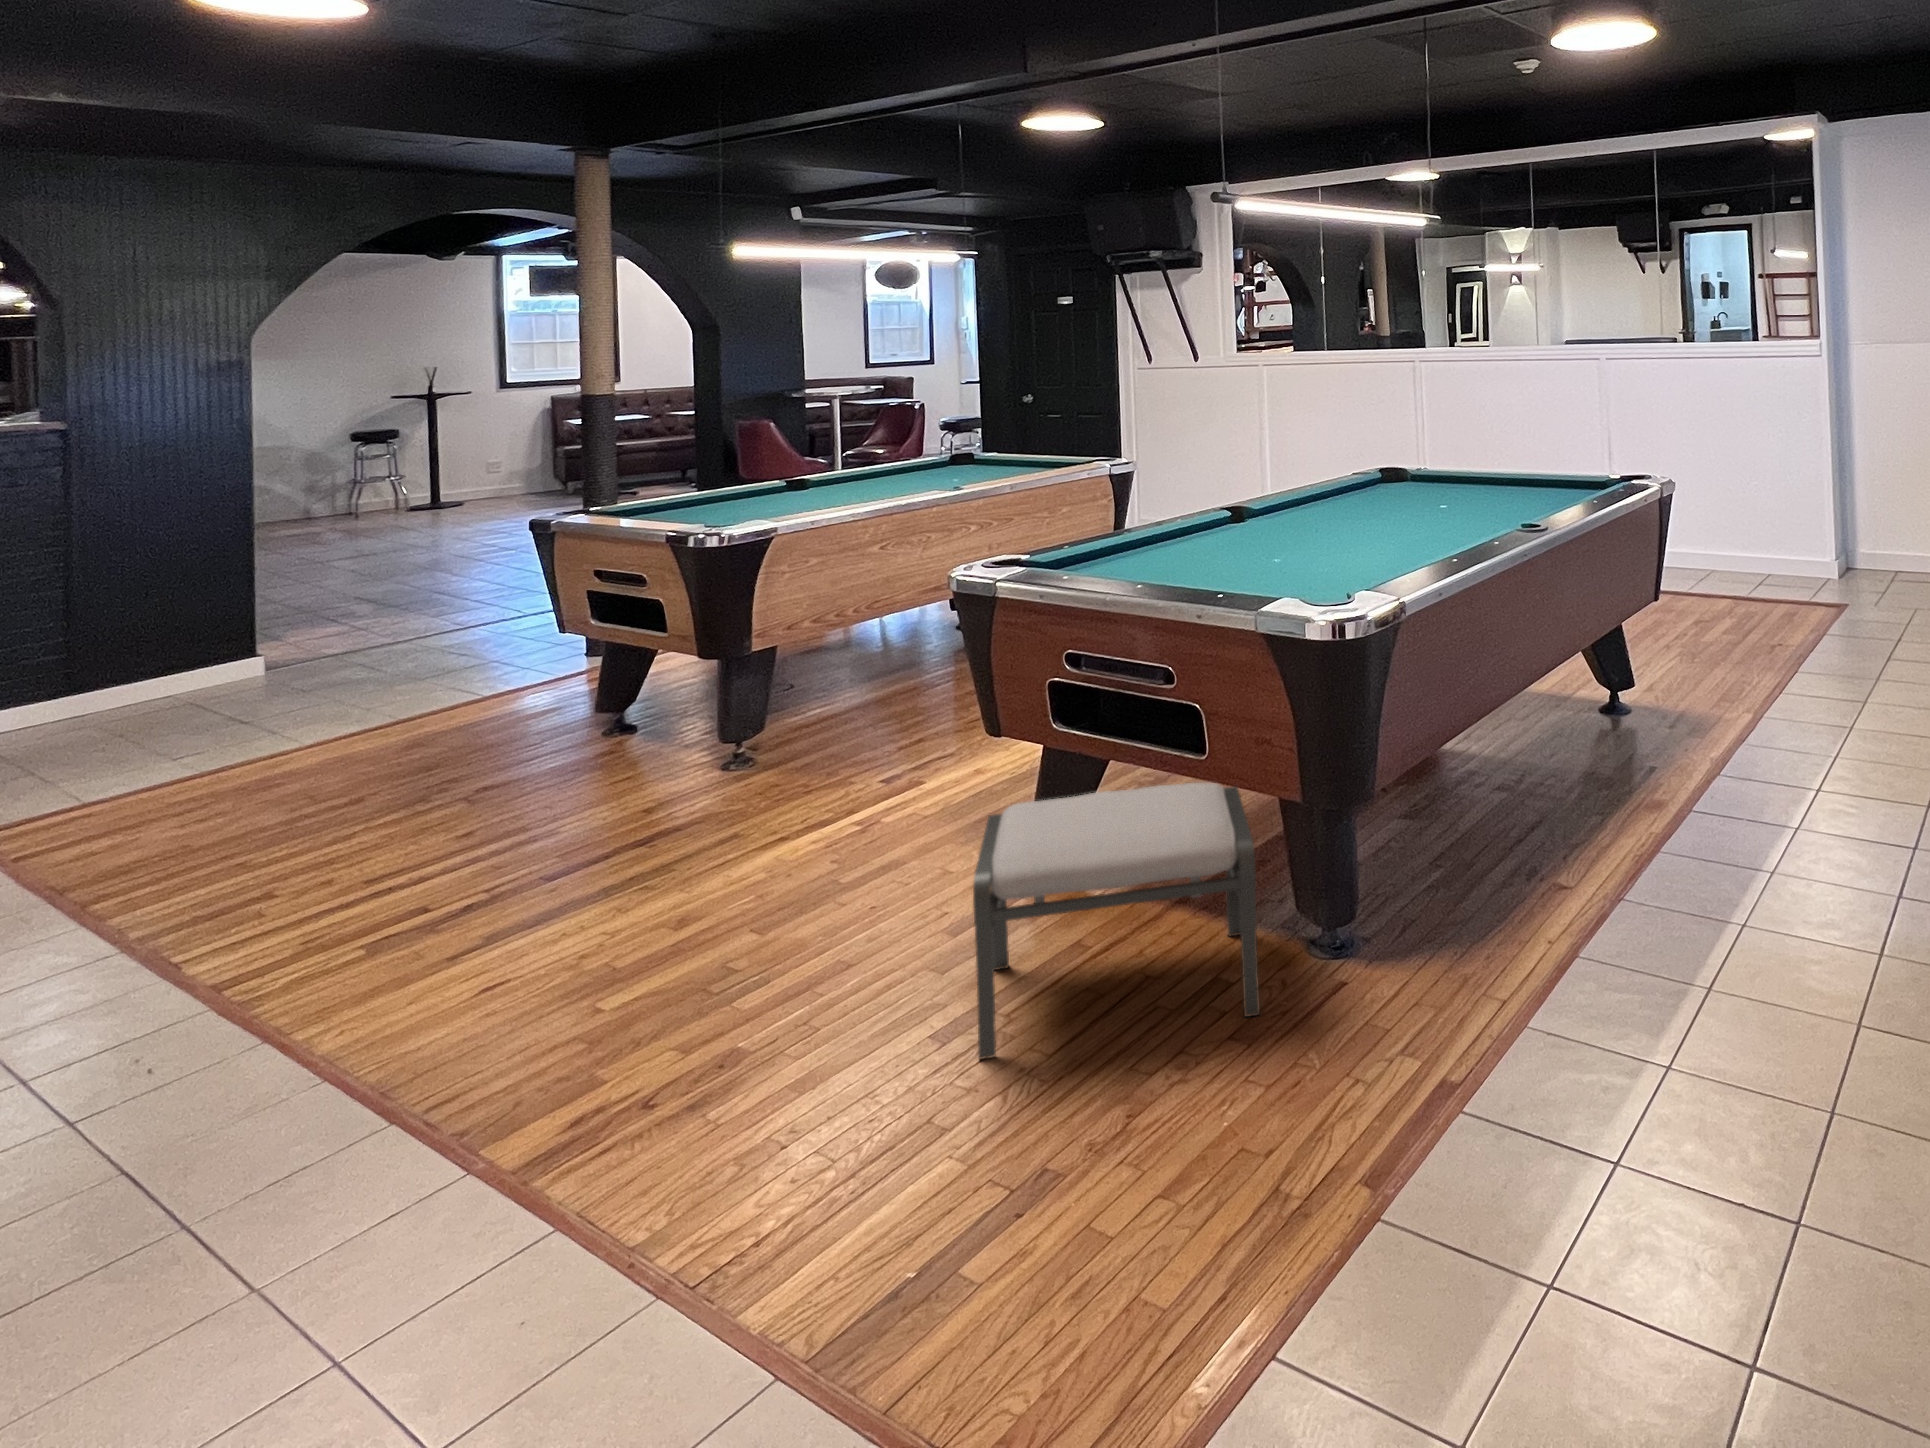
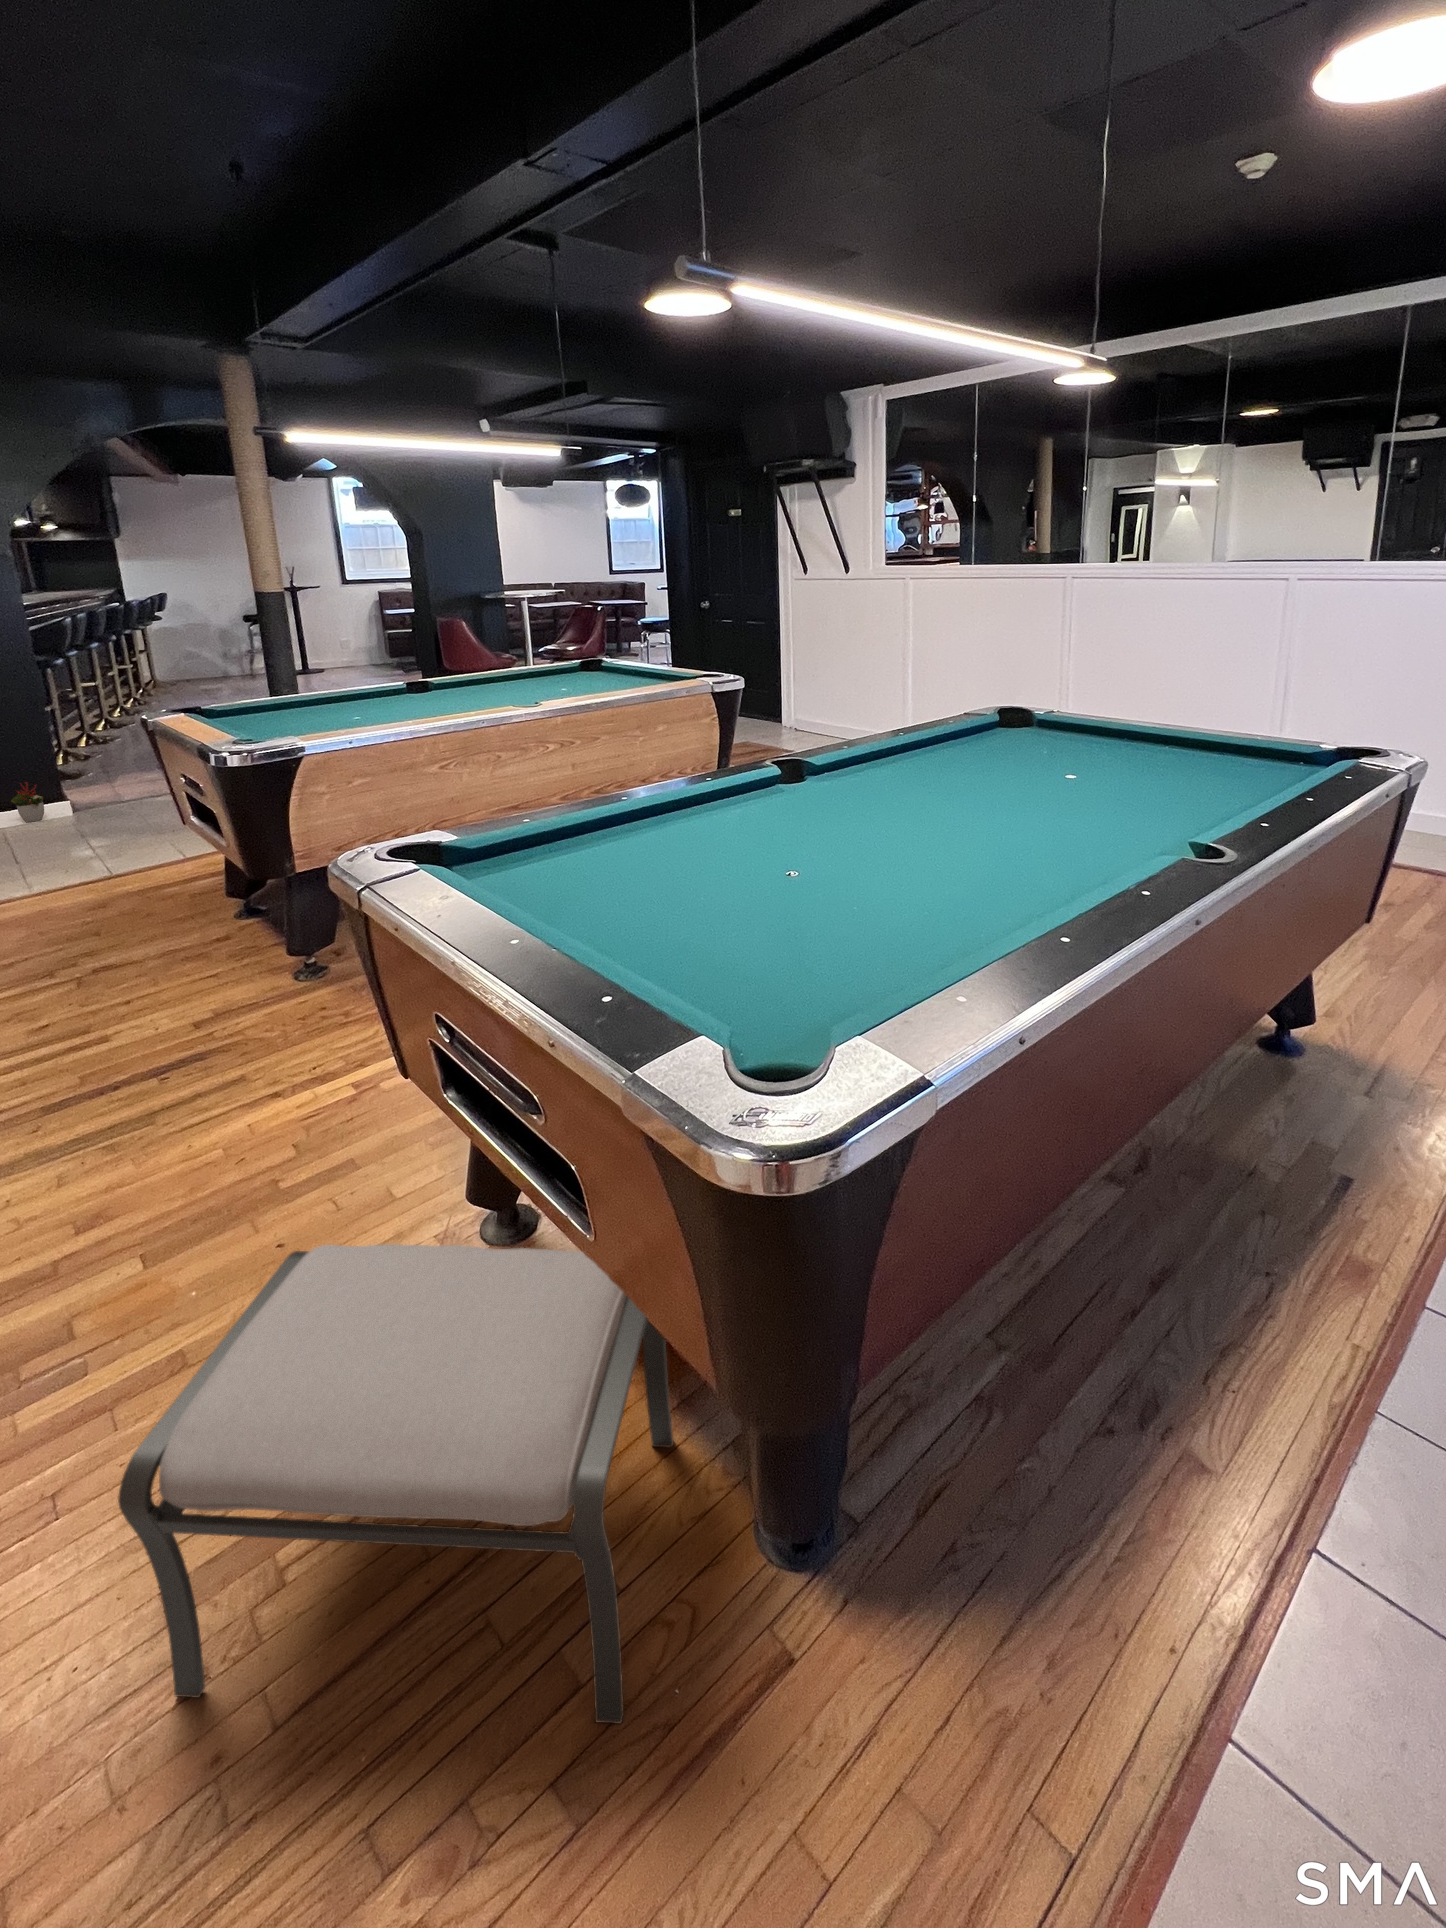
decorative plant: none [181,636,224,690] -> present [11,782,44,822]

